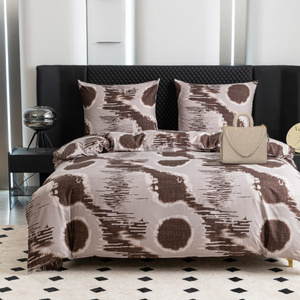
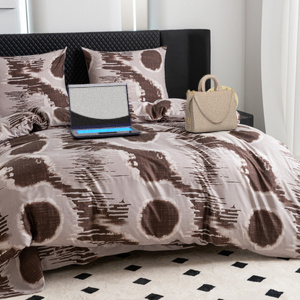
laptop: none [119,114,181,160] -> present [68,83,142,138]

